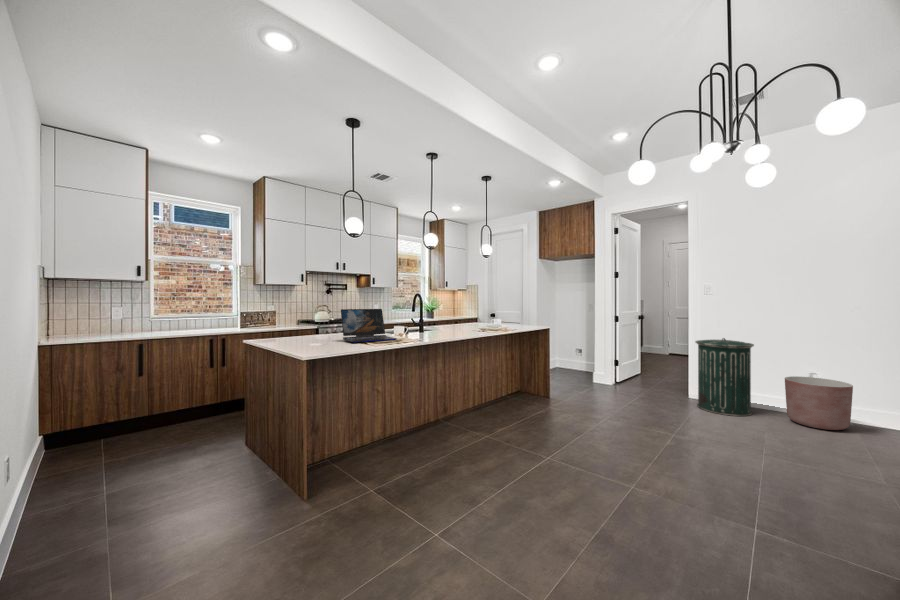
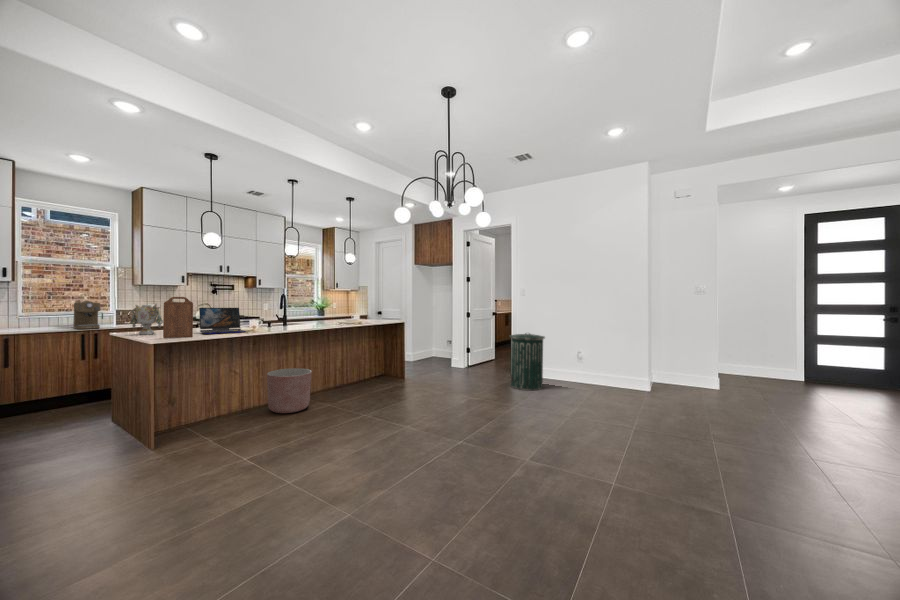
cutting board: none [312,295,344,349] -> present [163,297,193,338]
coffee maker: none [200,304,229,335] -> present [73,301,103,329]
vase: none [265,305,300,343] -> present [130,304,163,335]
planter: present [785,376,853,430] -> present [267,368,312,413]

